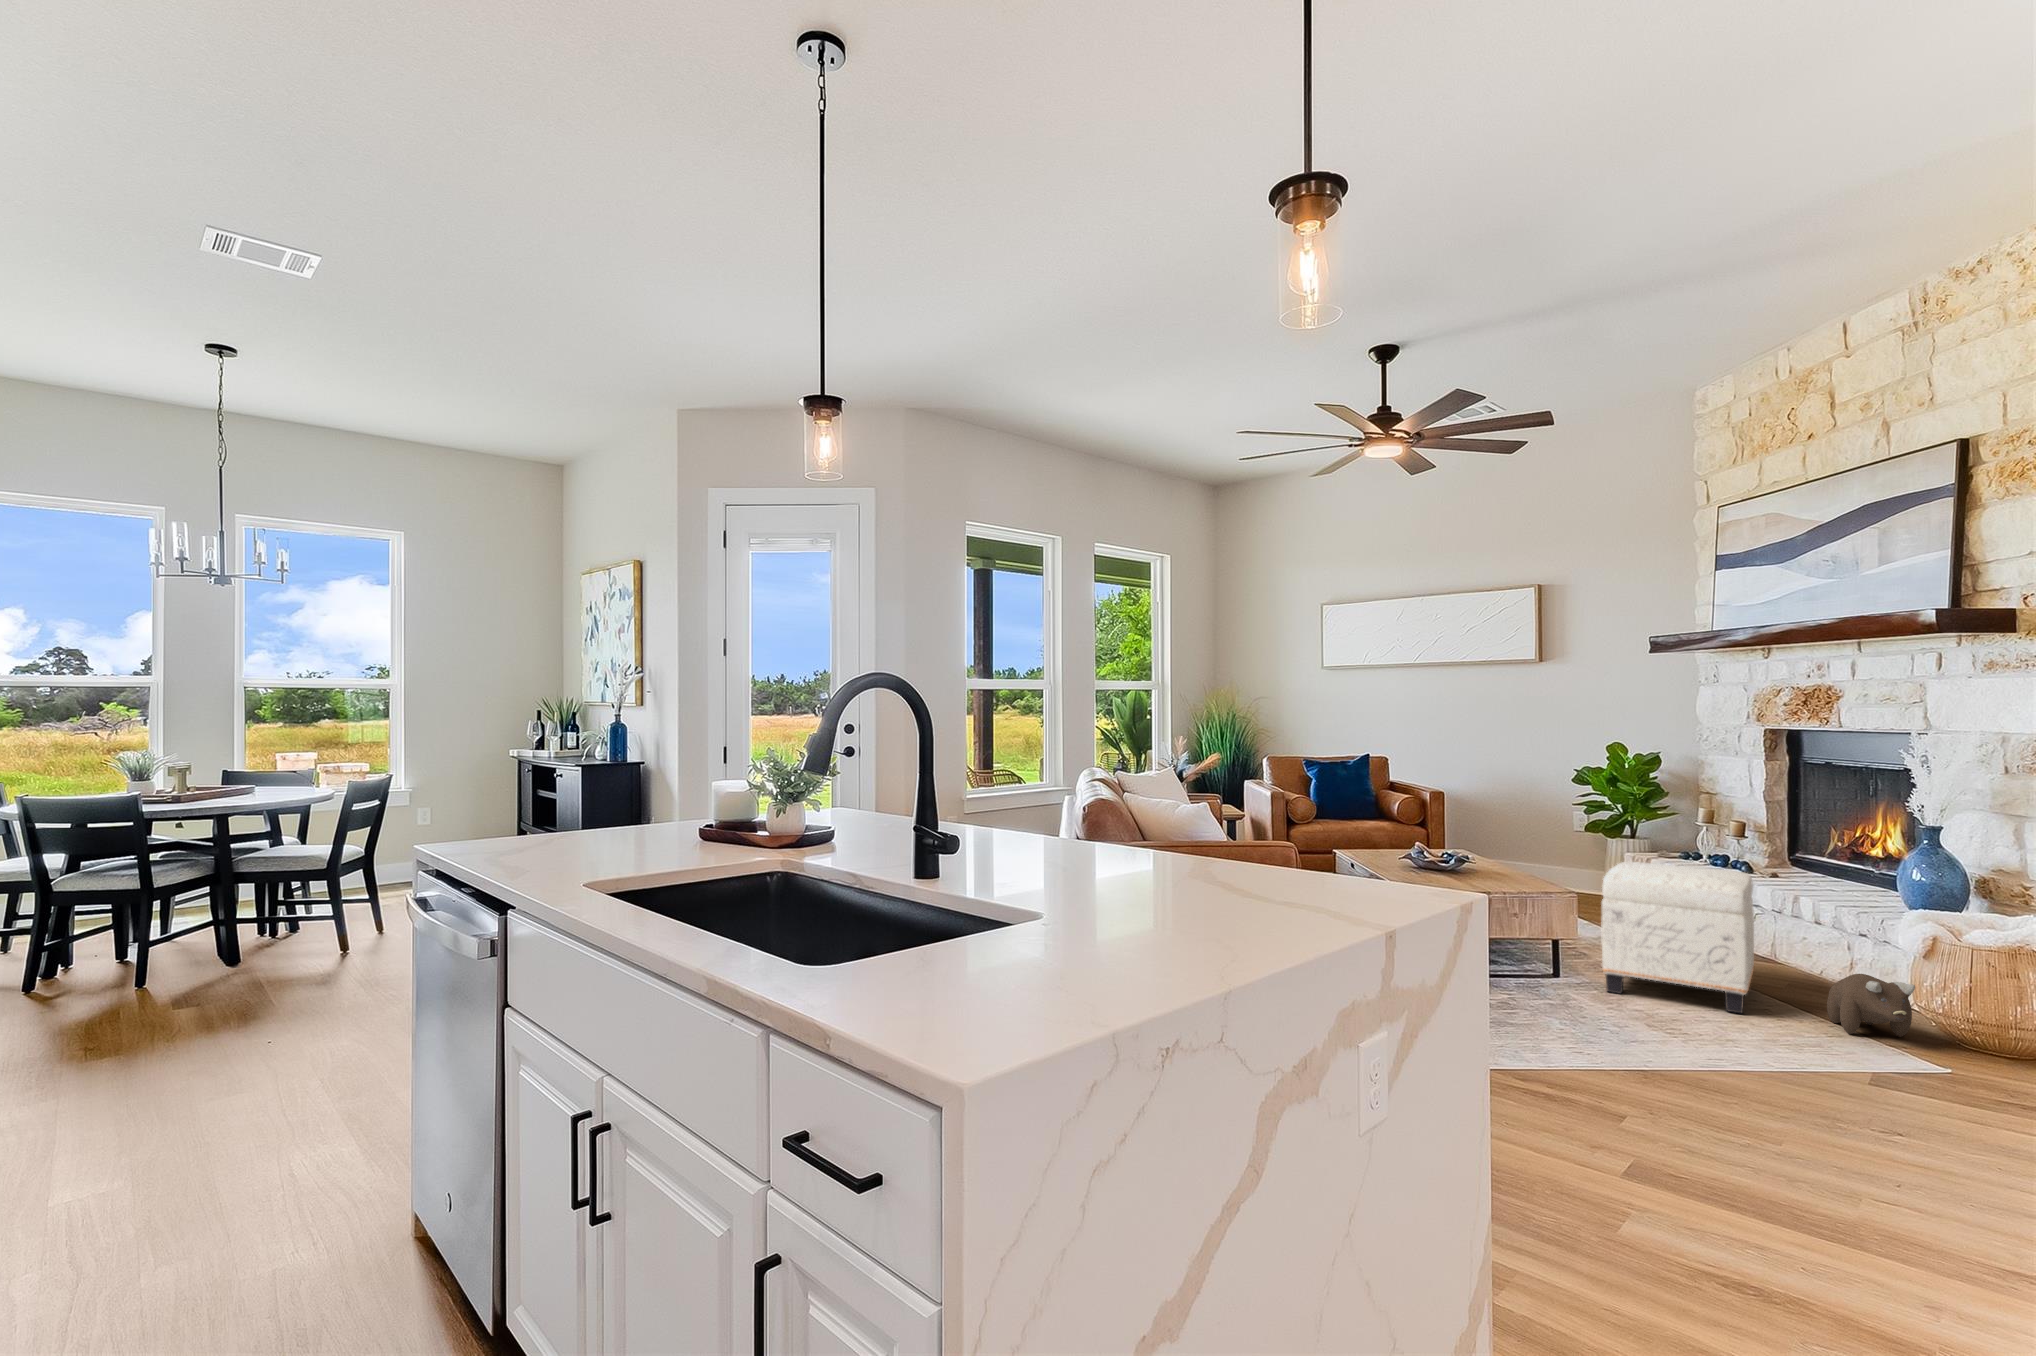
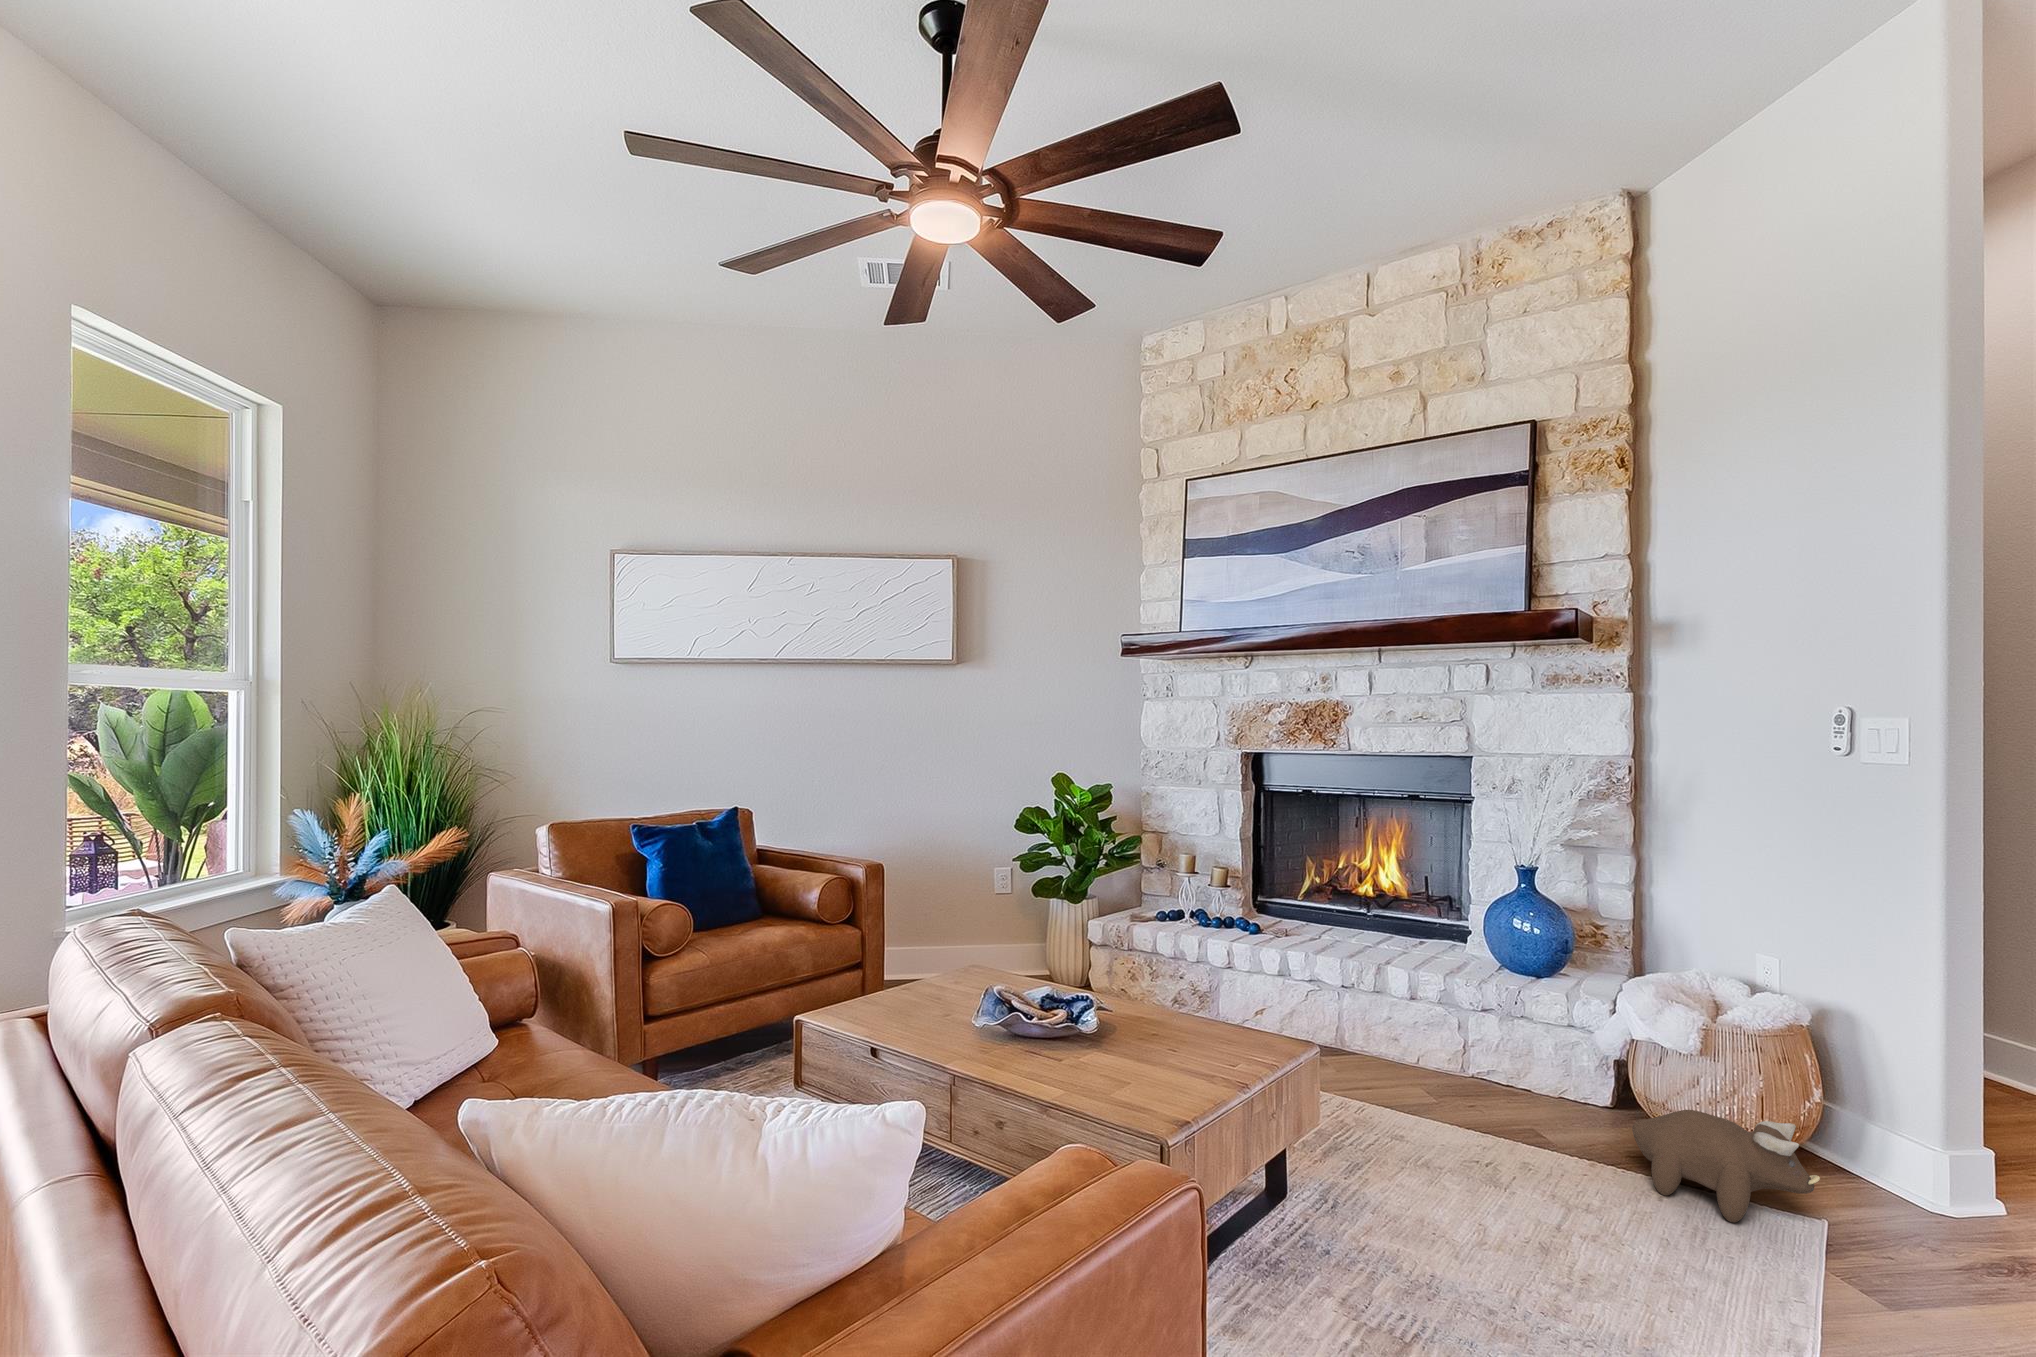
ottoman: present [1601,862,1754,1013] -> none [1320,965,1638,1274]

